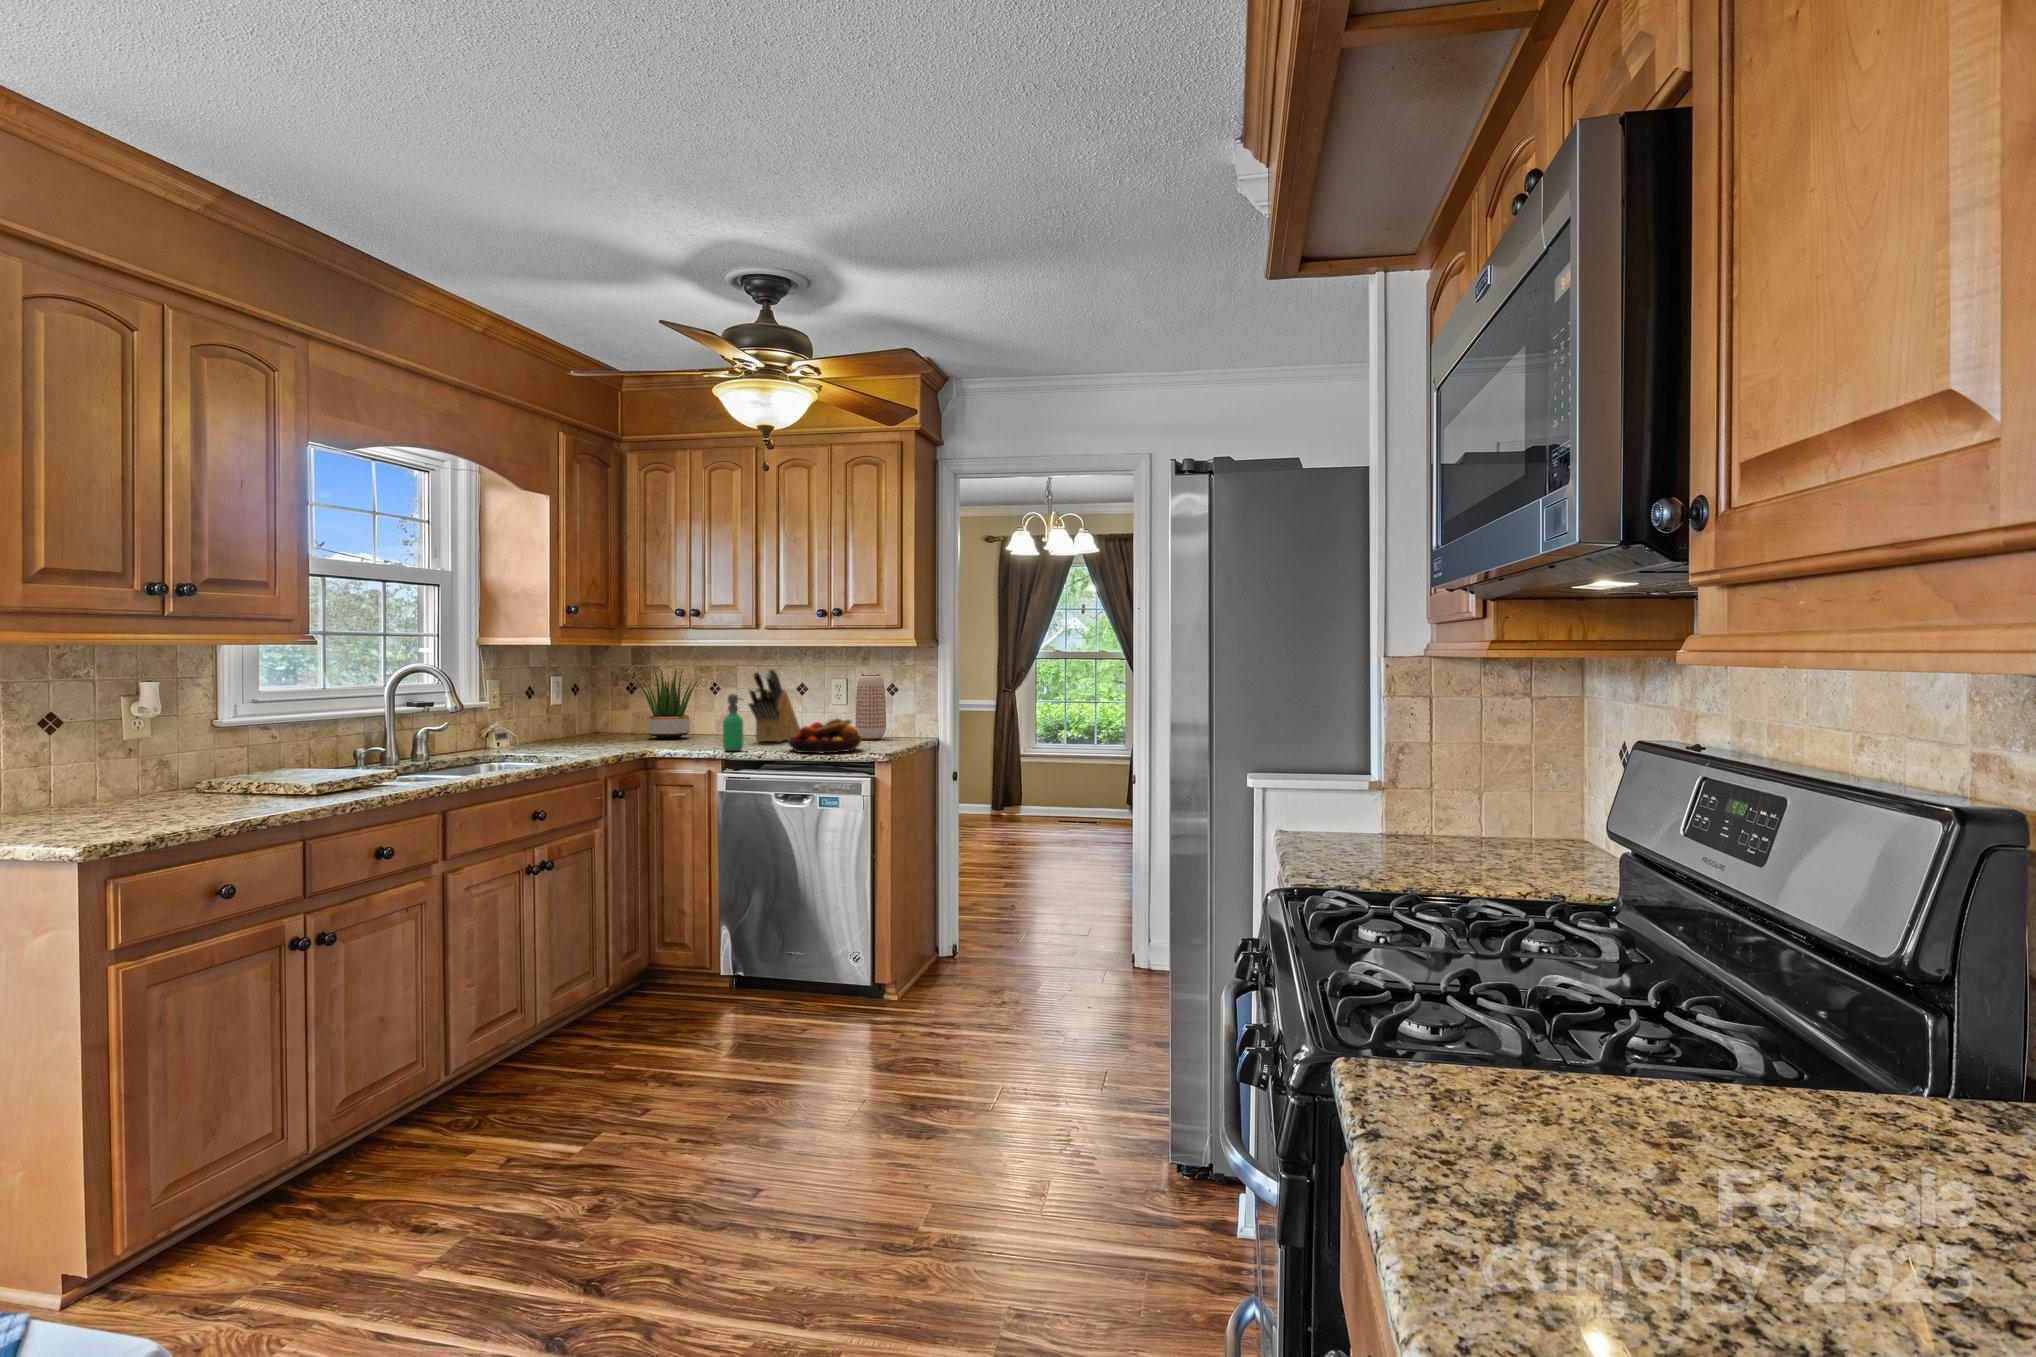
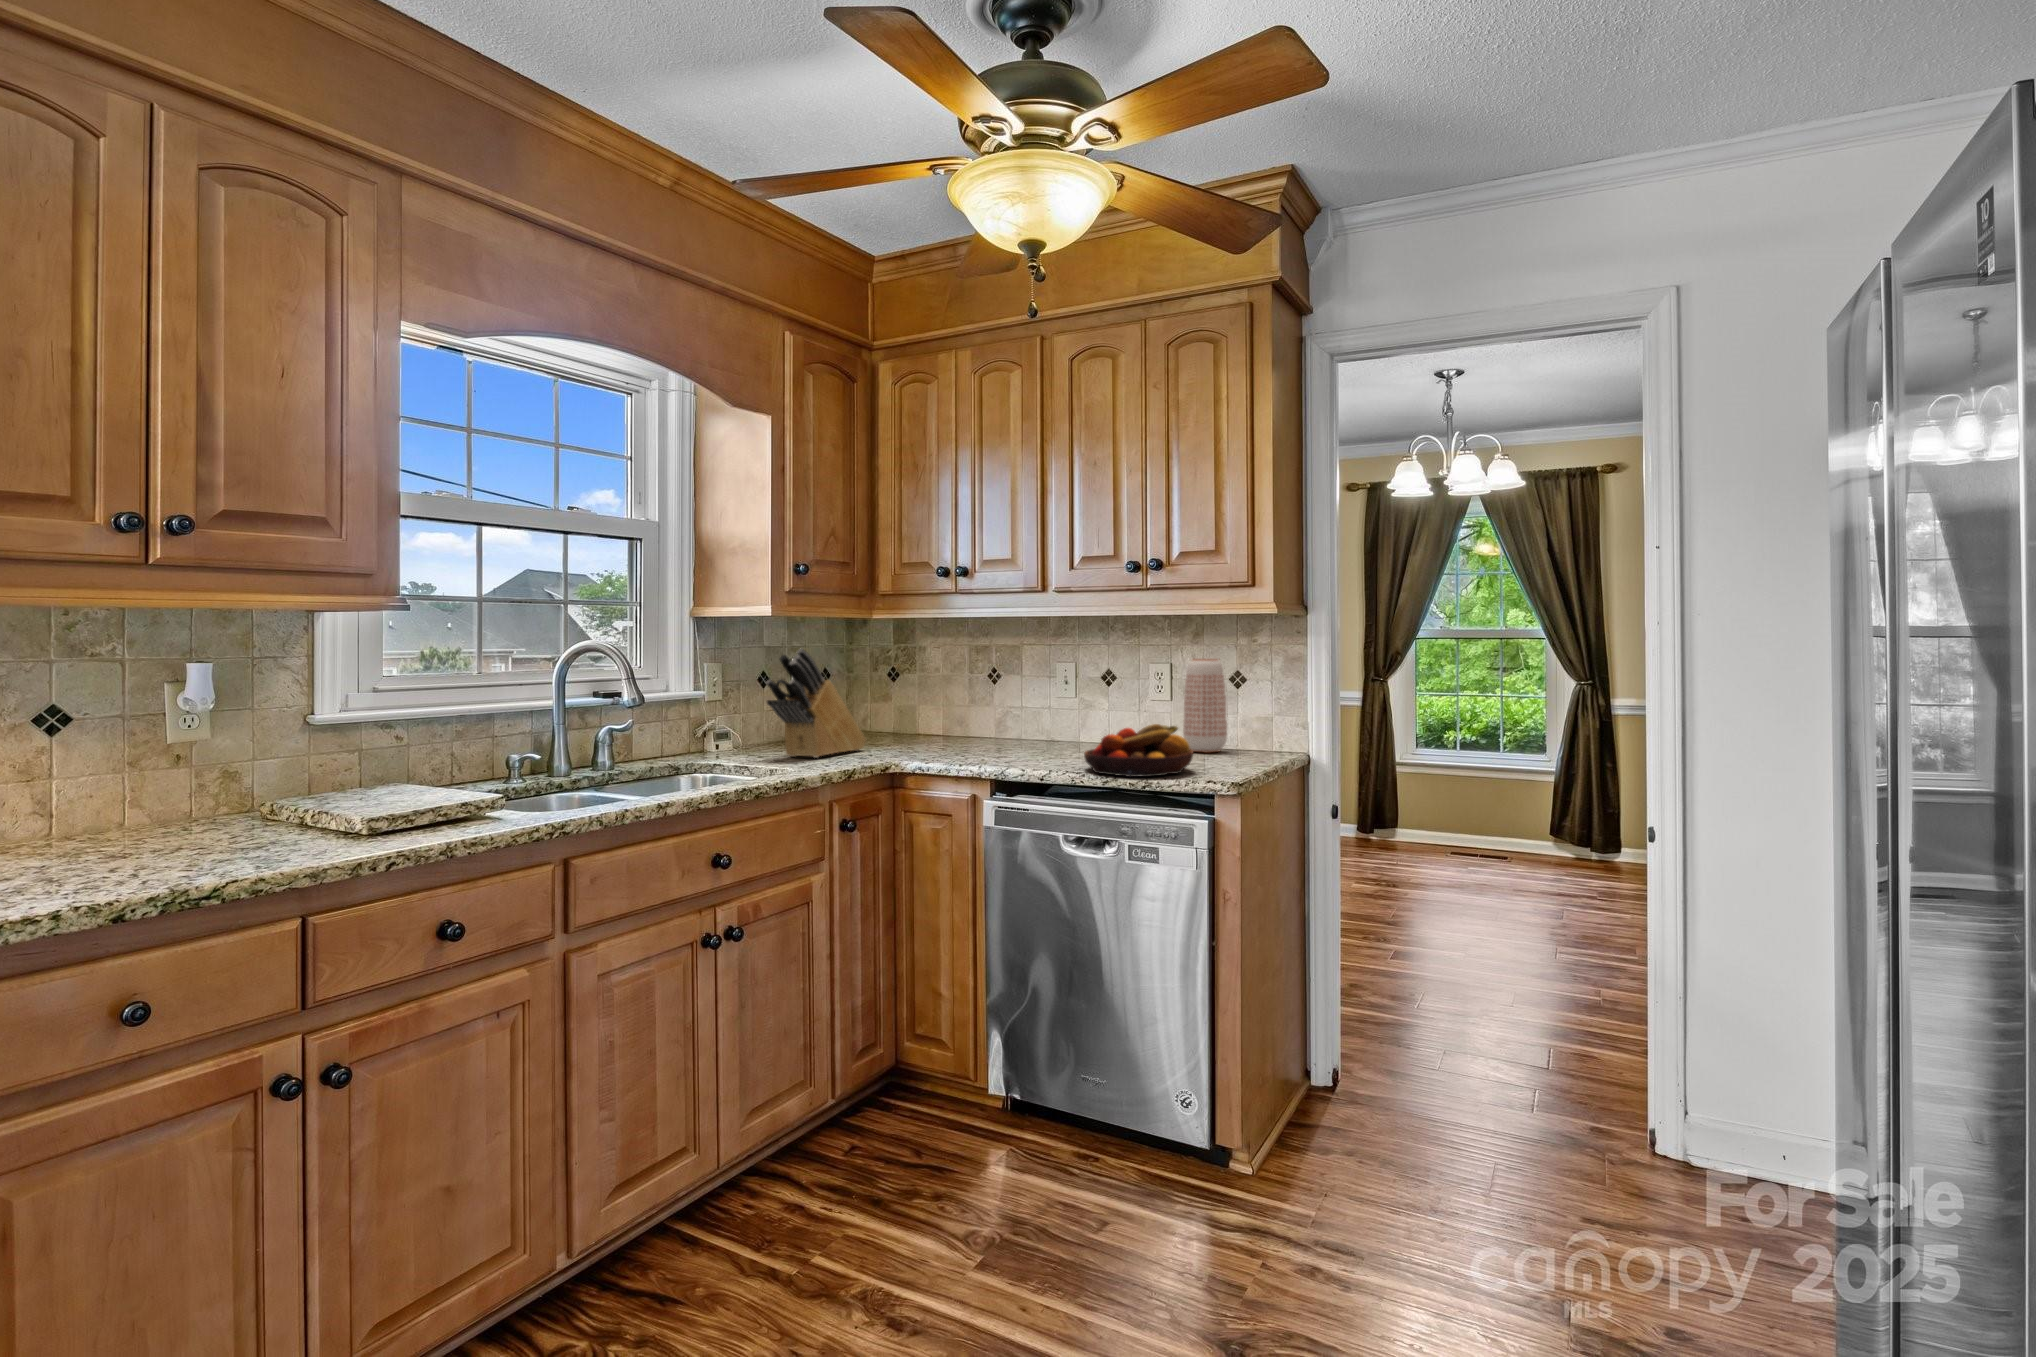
knife block: present [749,668,800,742] -> present [766,649,866,758]
potted plant: present [637,669,699,739] -> none [890,649,976,744]
soap dispenser: present [723,694,743,751] -> none [994,685,1022,768]

